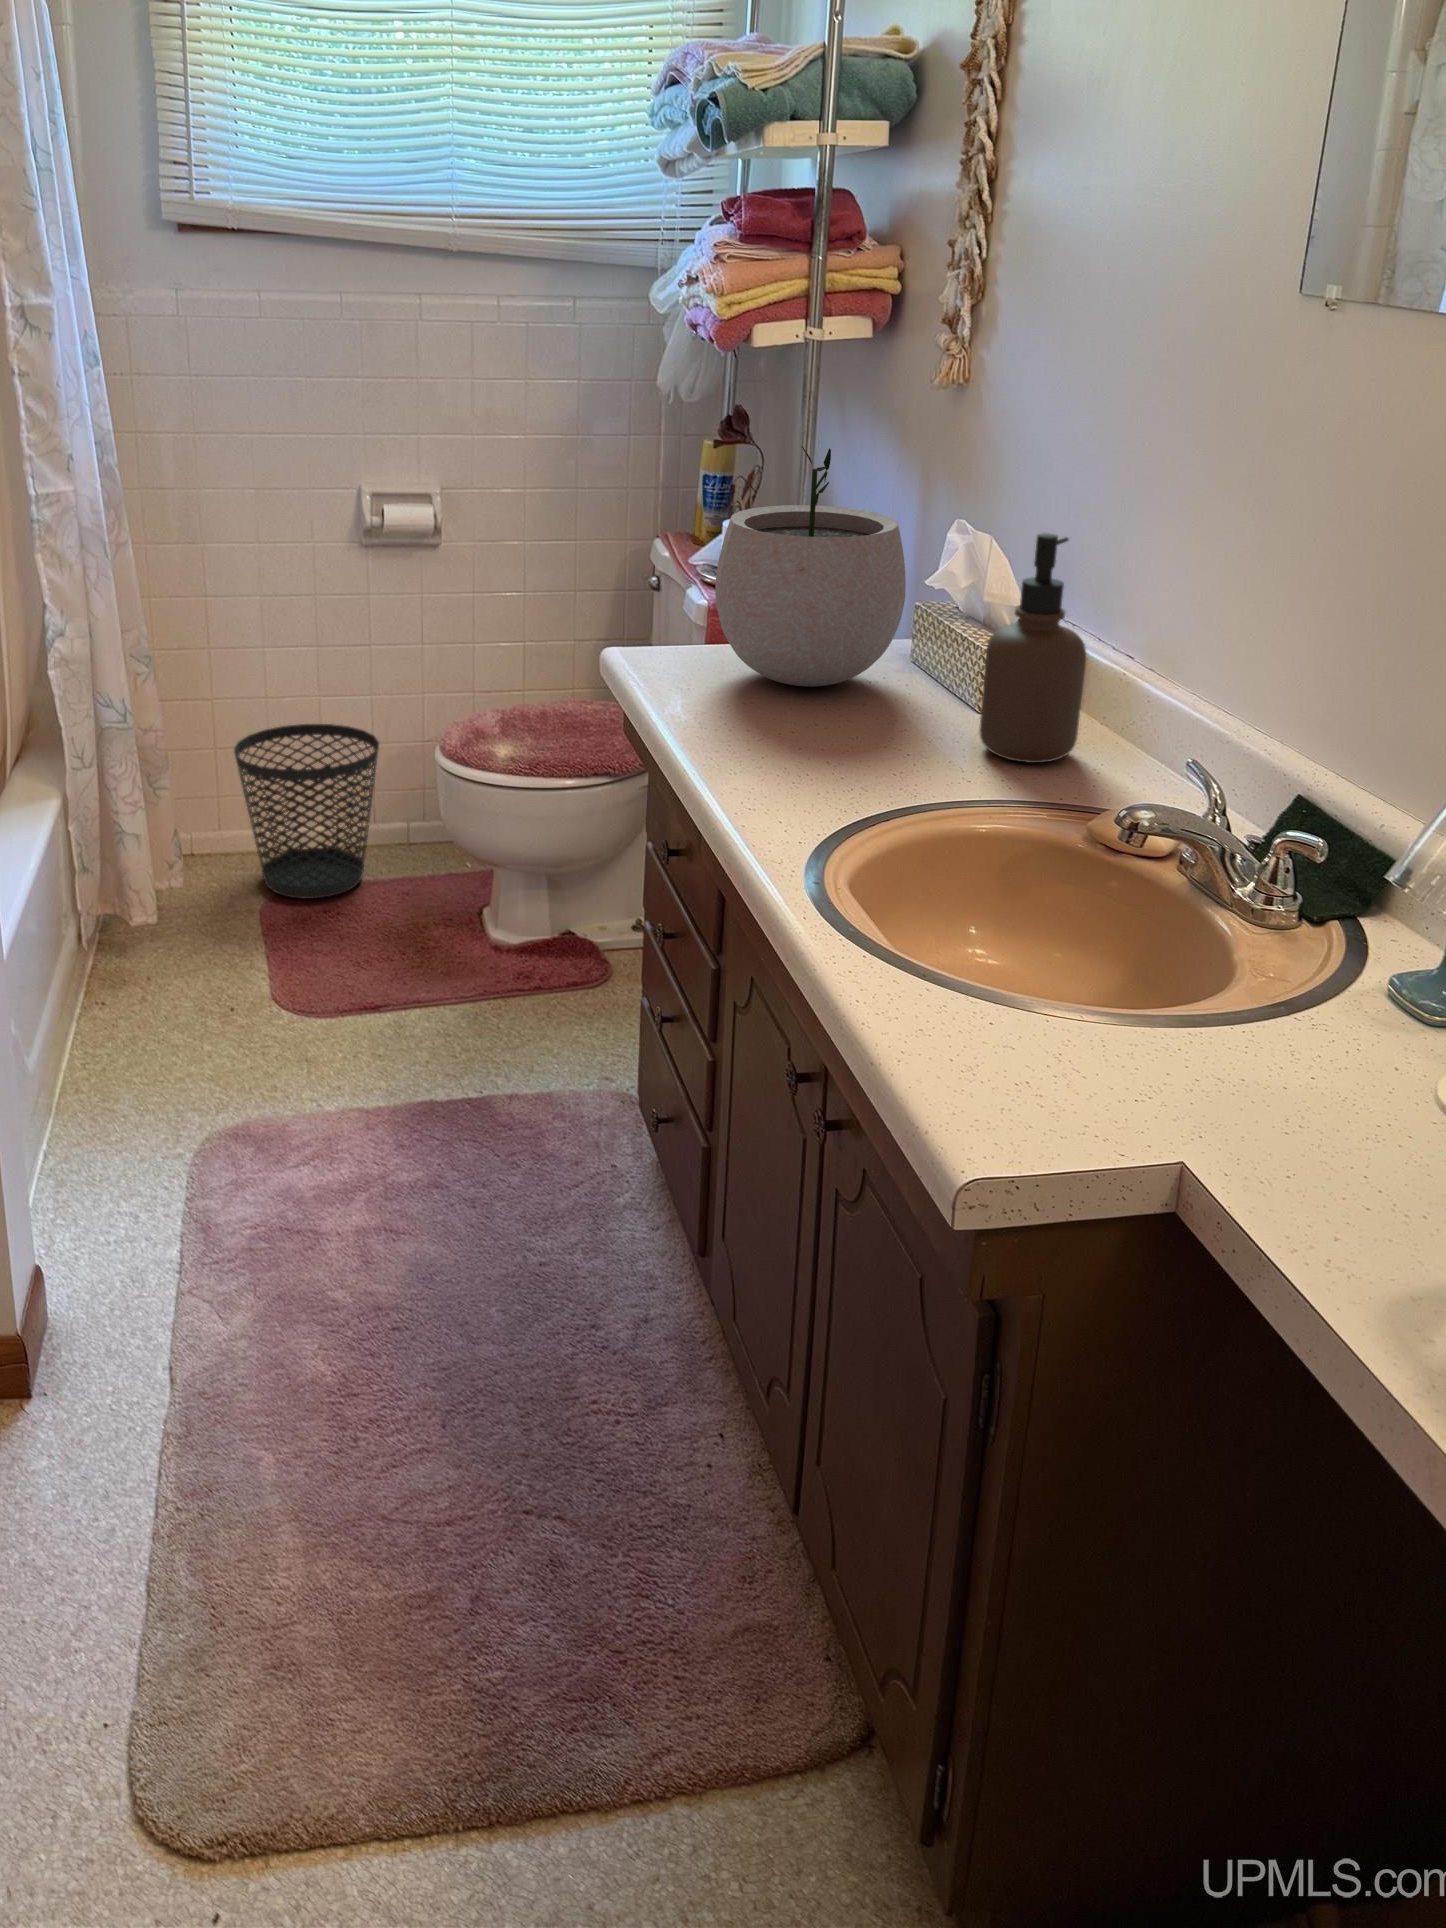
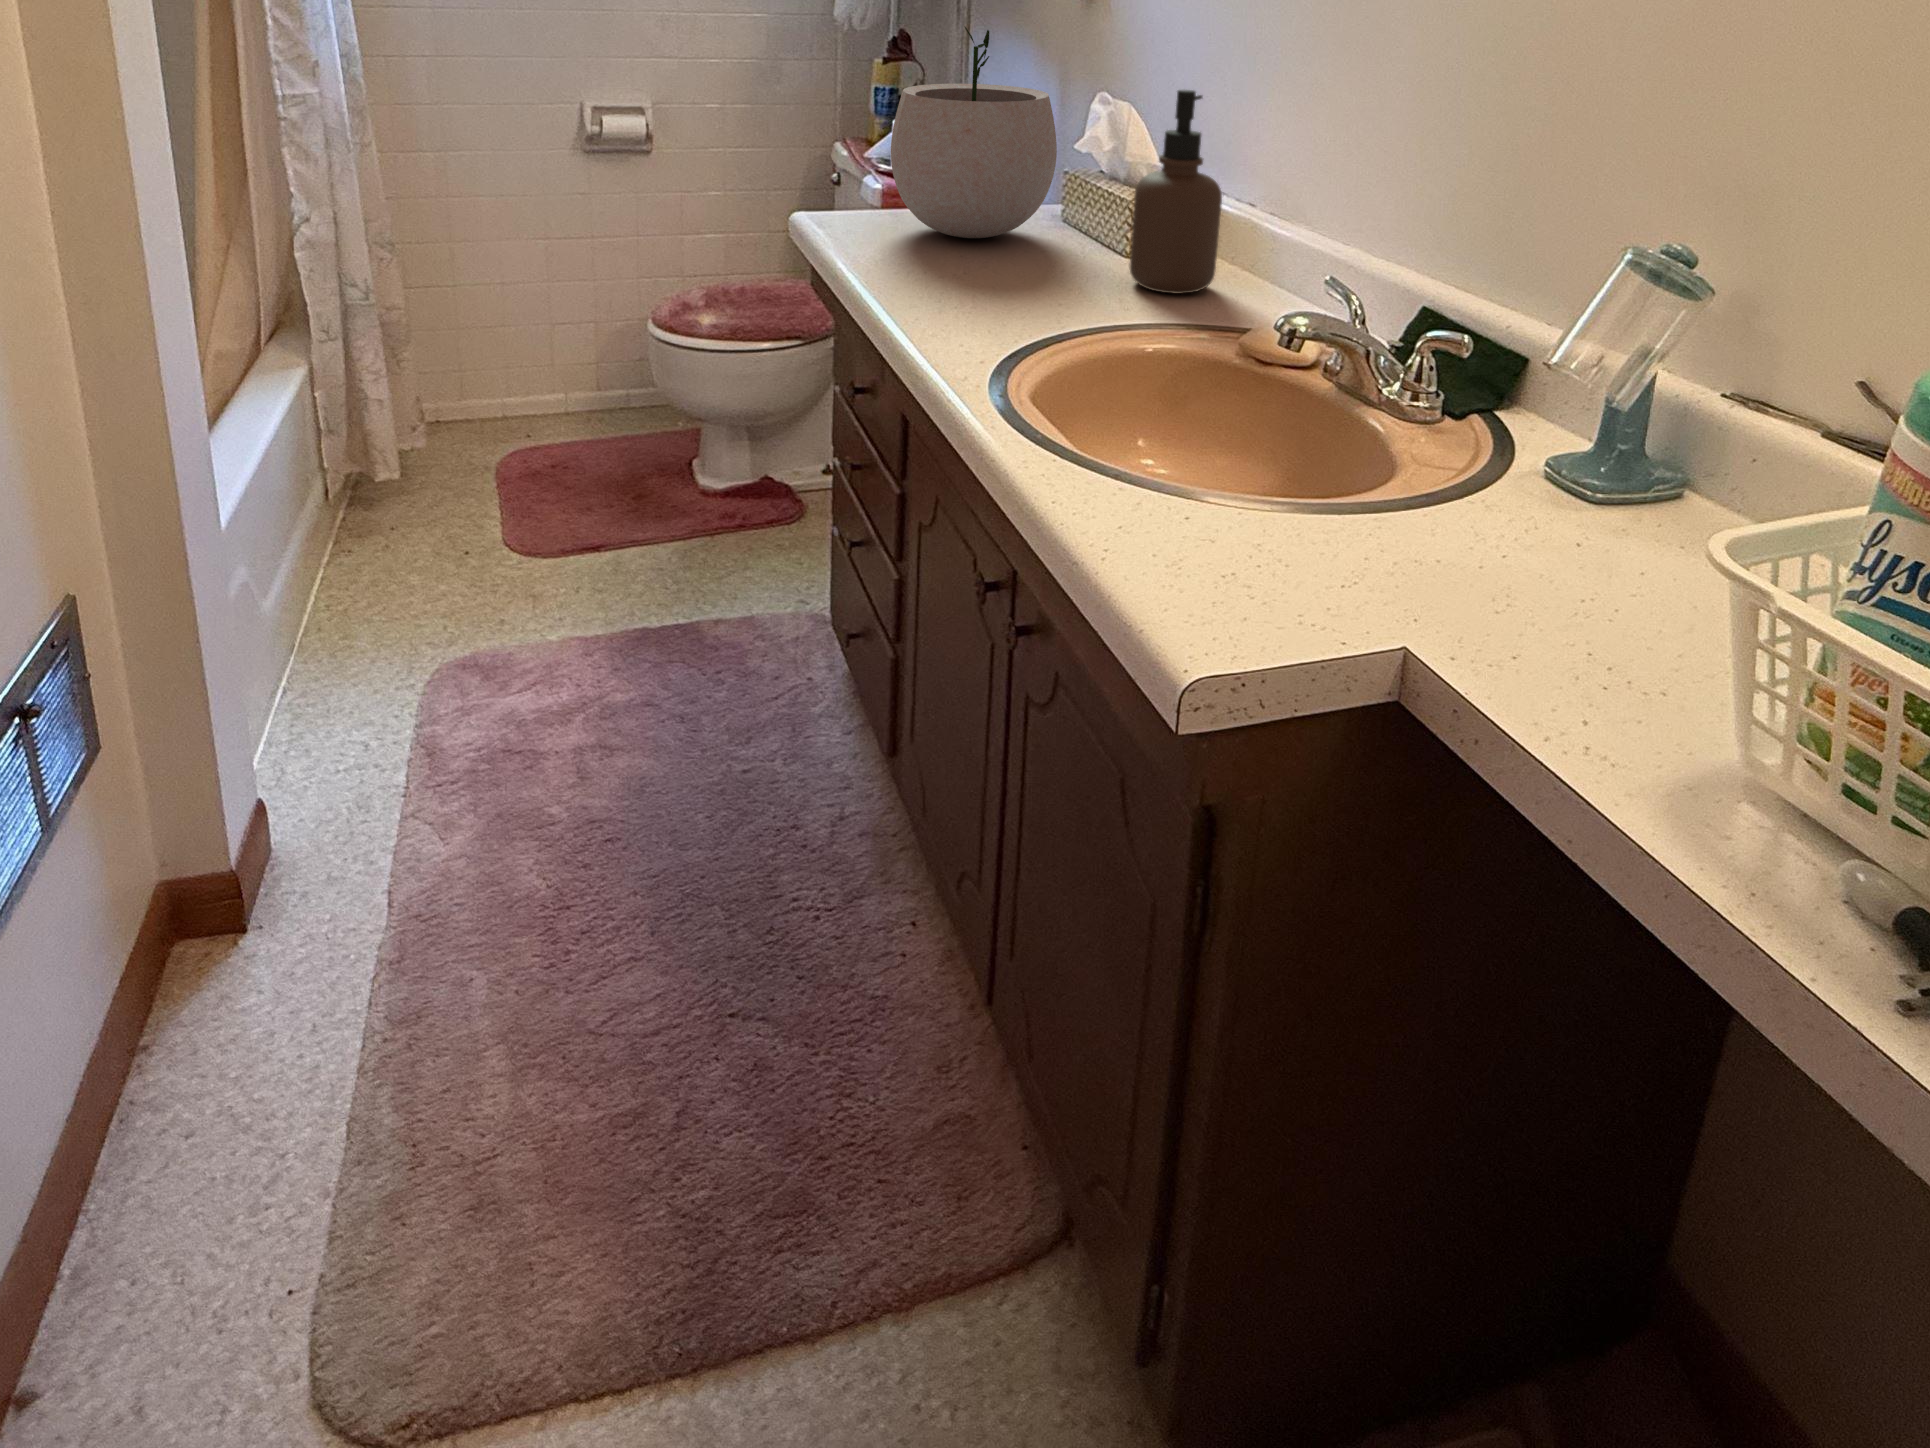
wastebasket: present [234,724,379,899] -> none [473,303,601,452]

